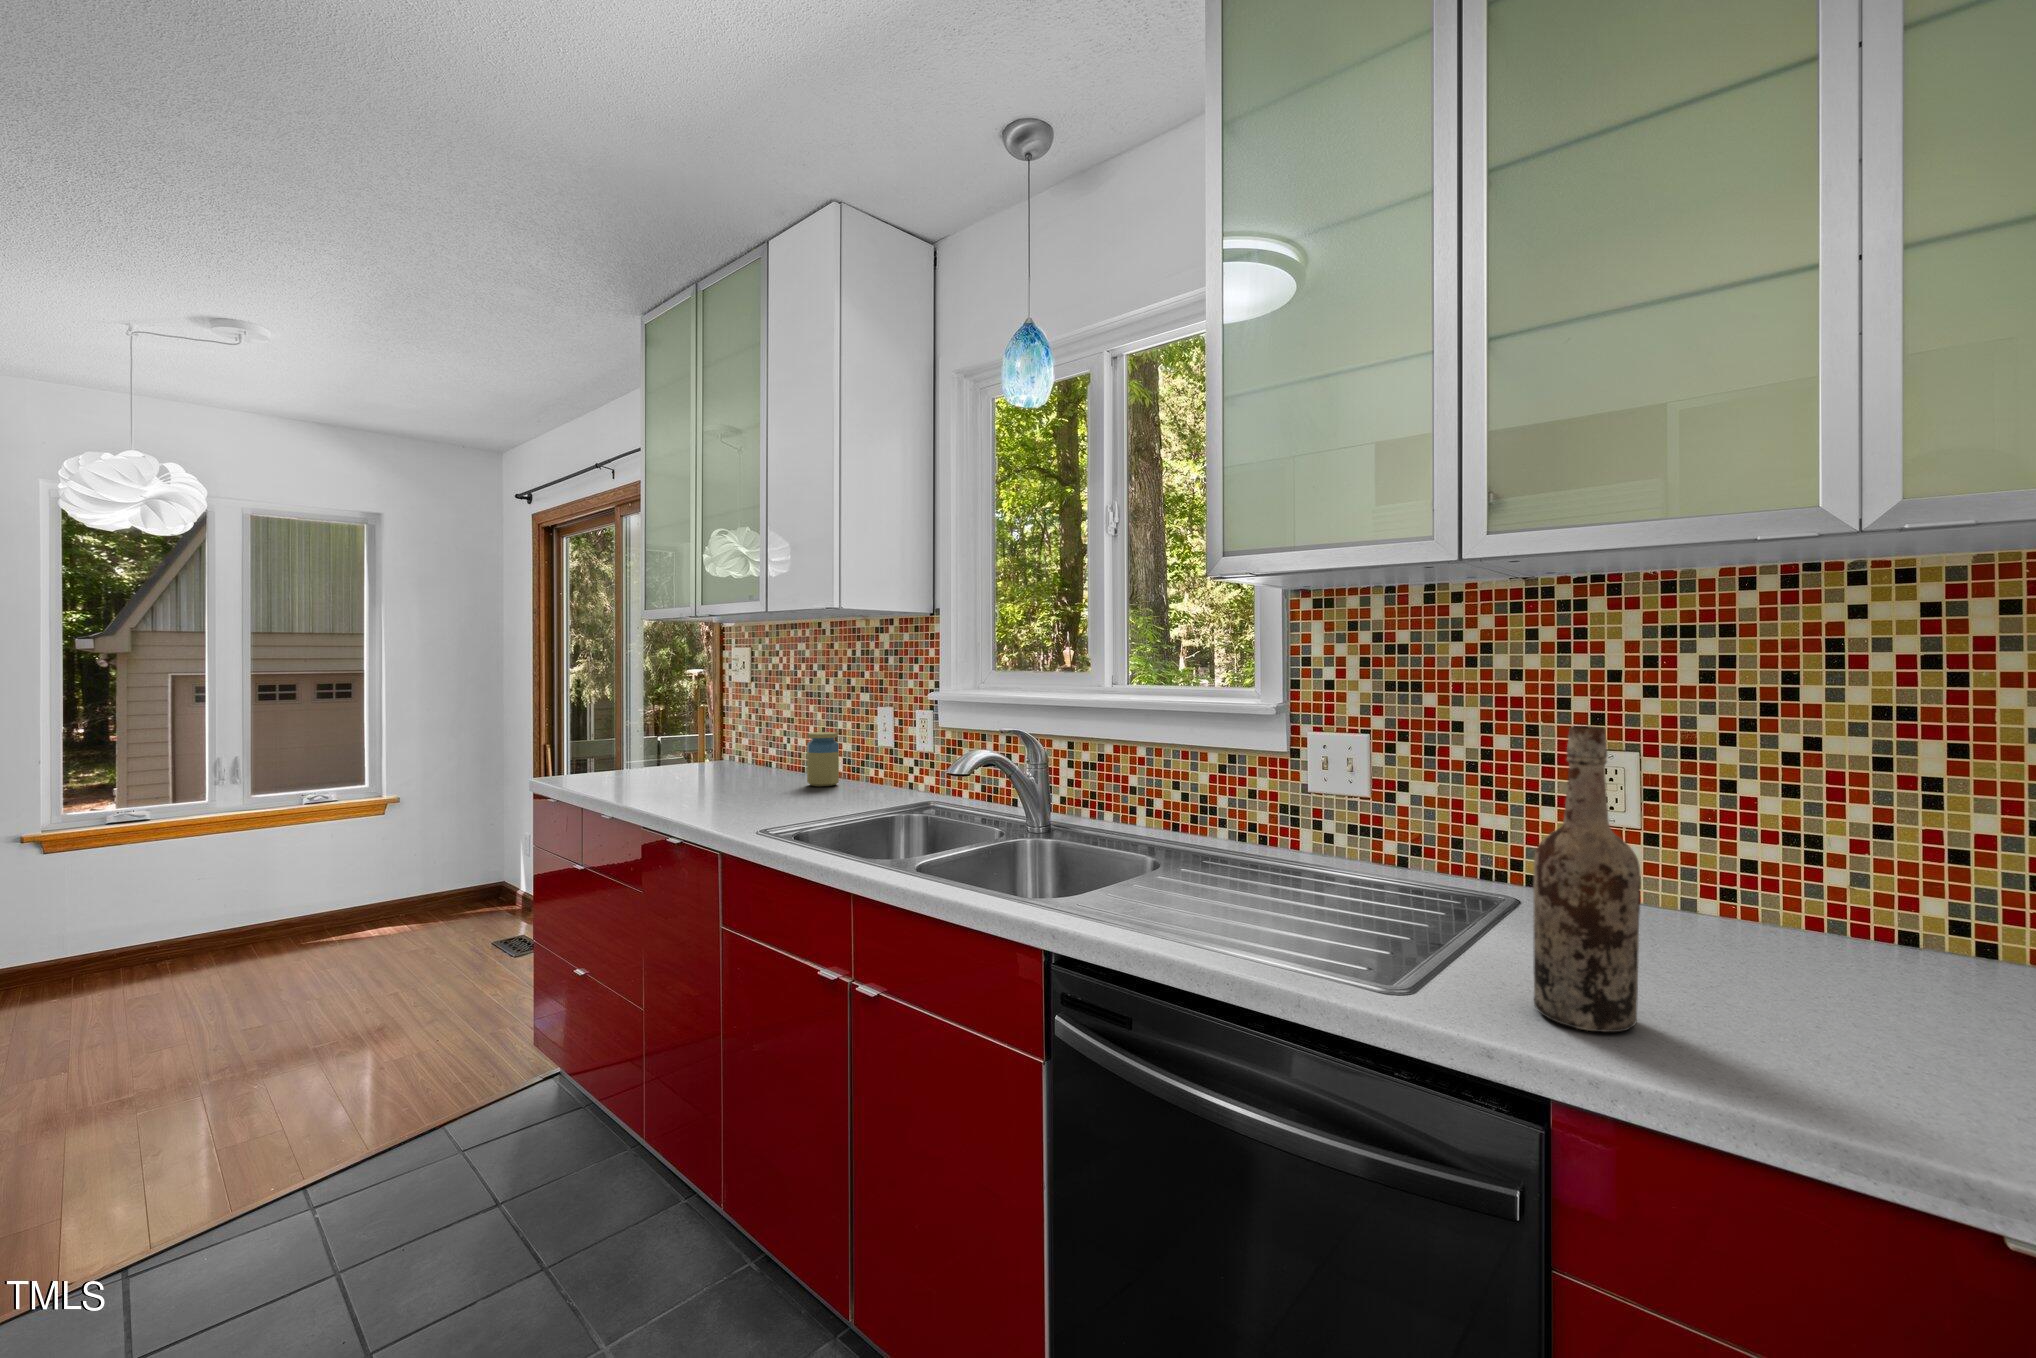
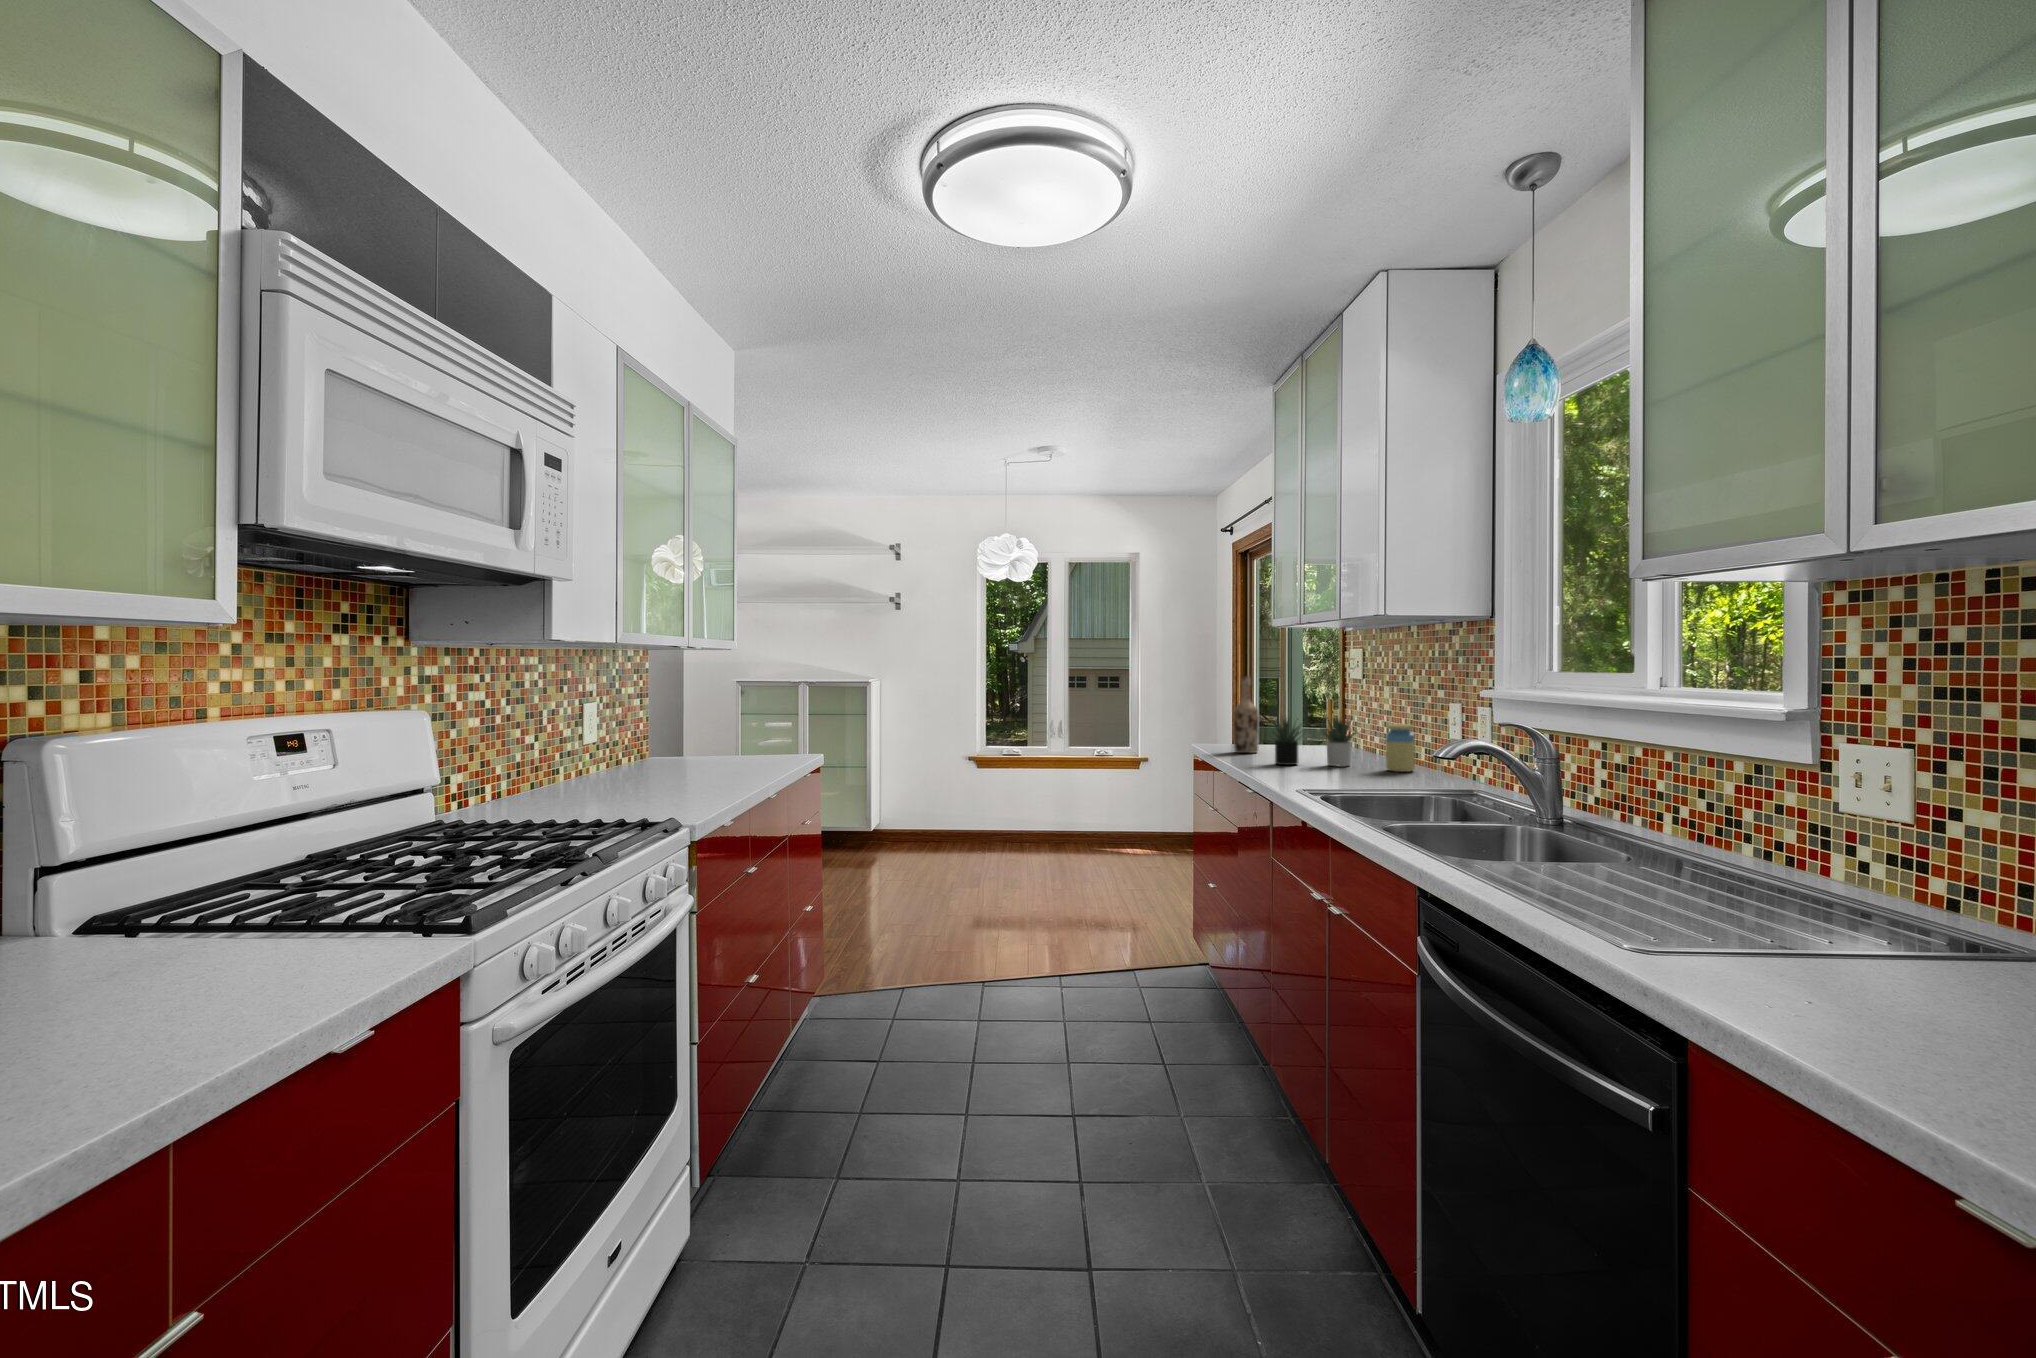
succulent plant: none [653,718,781,790] -> present [1272,717,1358,767]
wine bottle: present [1533,726,1641,1032] -> present [1234,676,1259,753]

